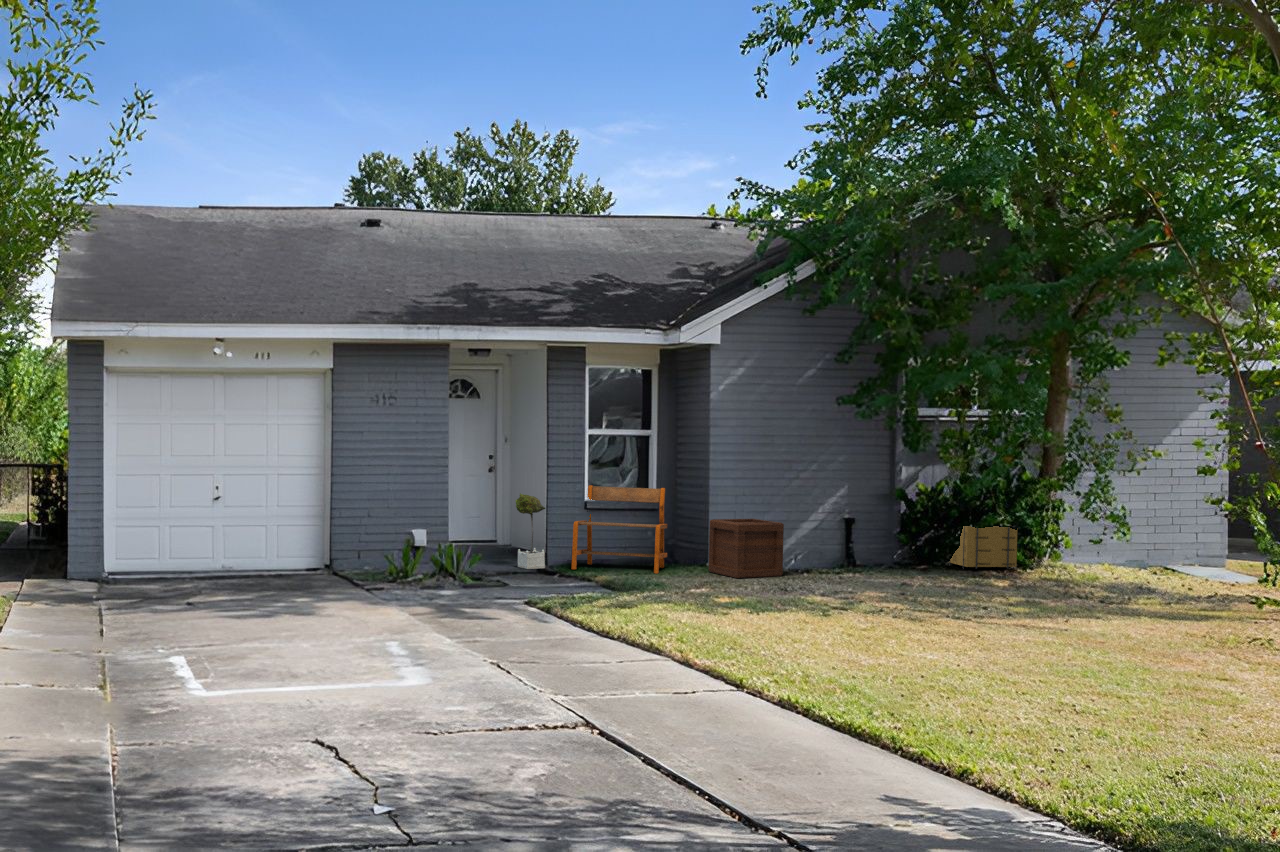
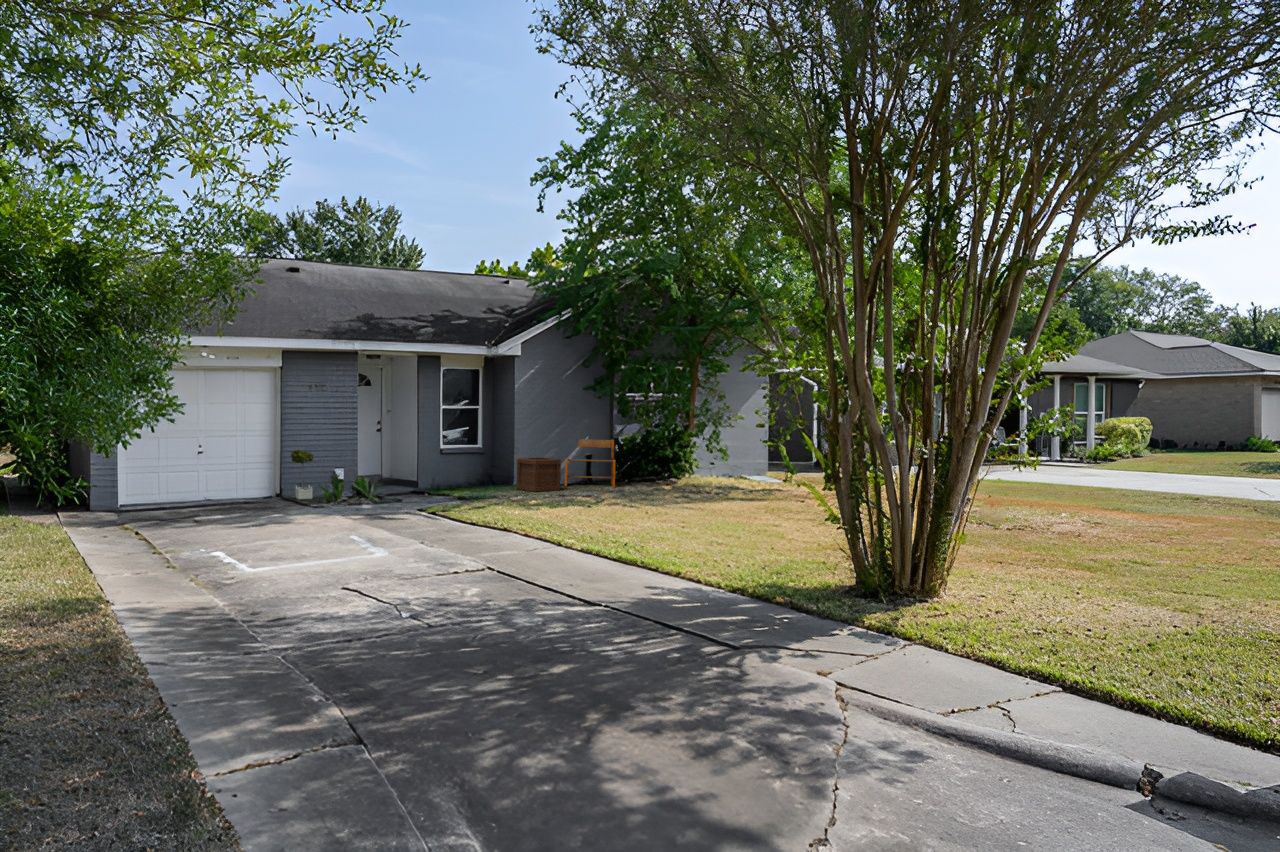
bench: present [571,485,667,574] -> present [565,439,616,487]
potted tree: present [516,493,545,569] -> present [291,449,314,499]
cardboard box: present [949,526,1017,569] -> none [652,458,691,485]

